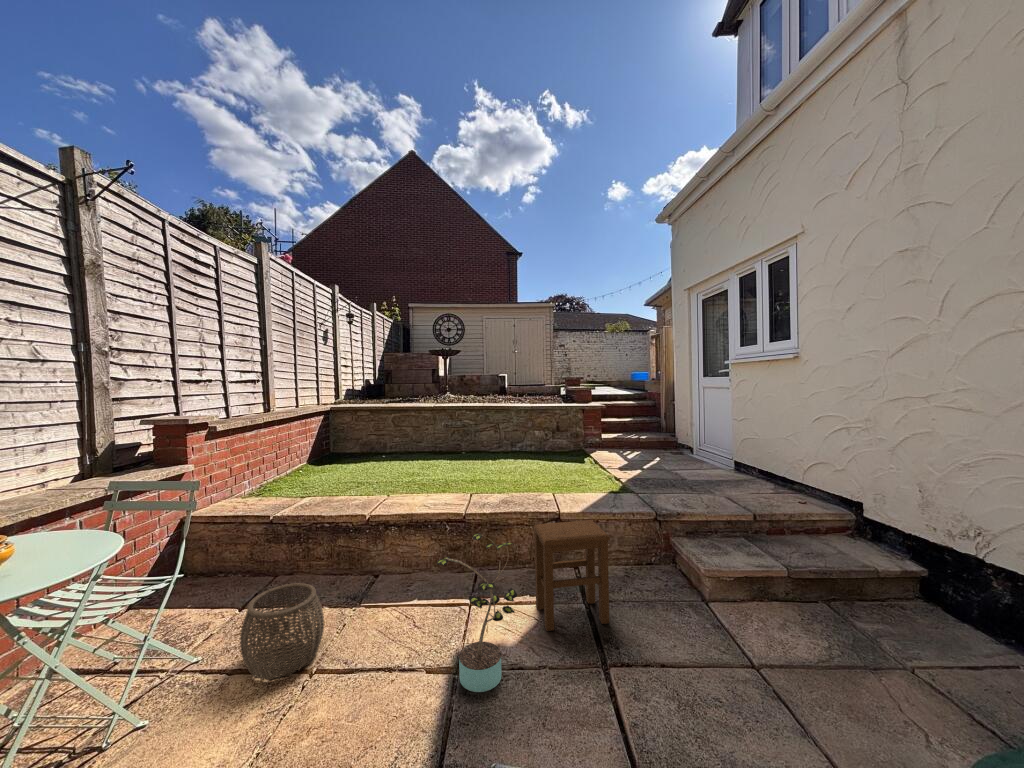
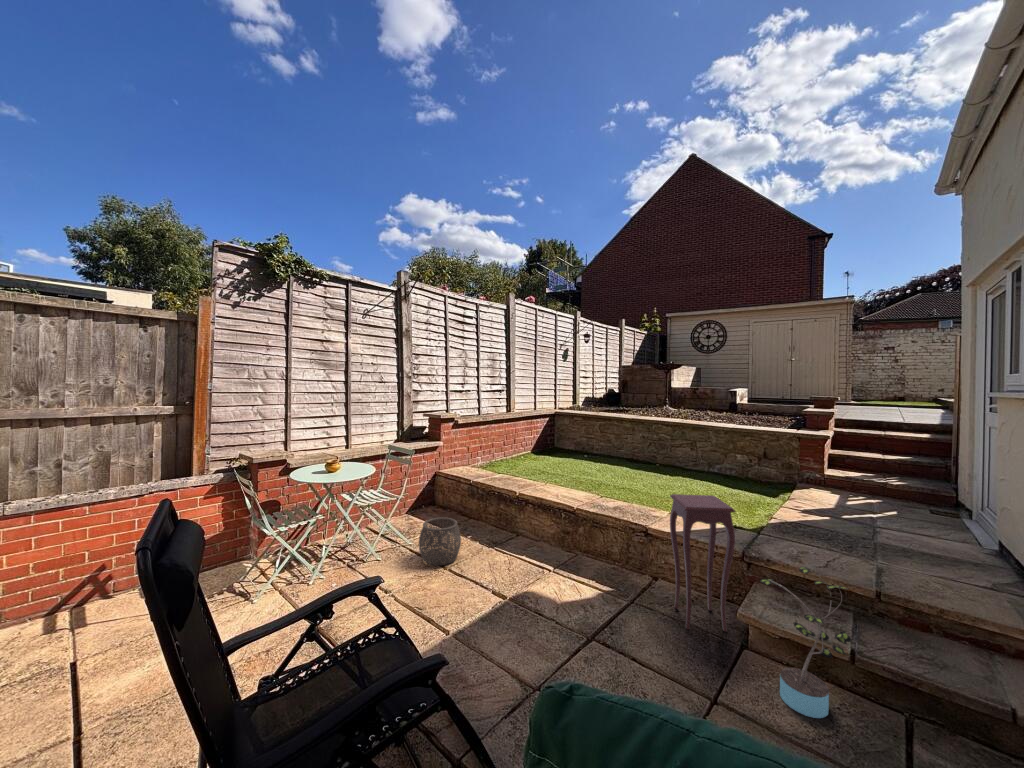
side table: none [604,463,674,607] -> present [670,494,735,632]
stool: present [533,520,610,631] -> none [584,525,649,624]
potted plant: present [437,533,517,692] -> present [760,567,851,718]

